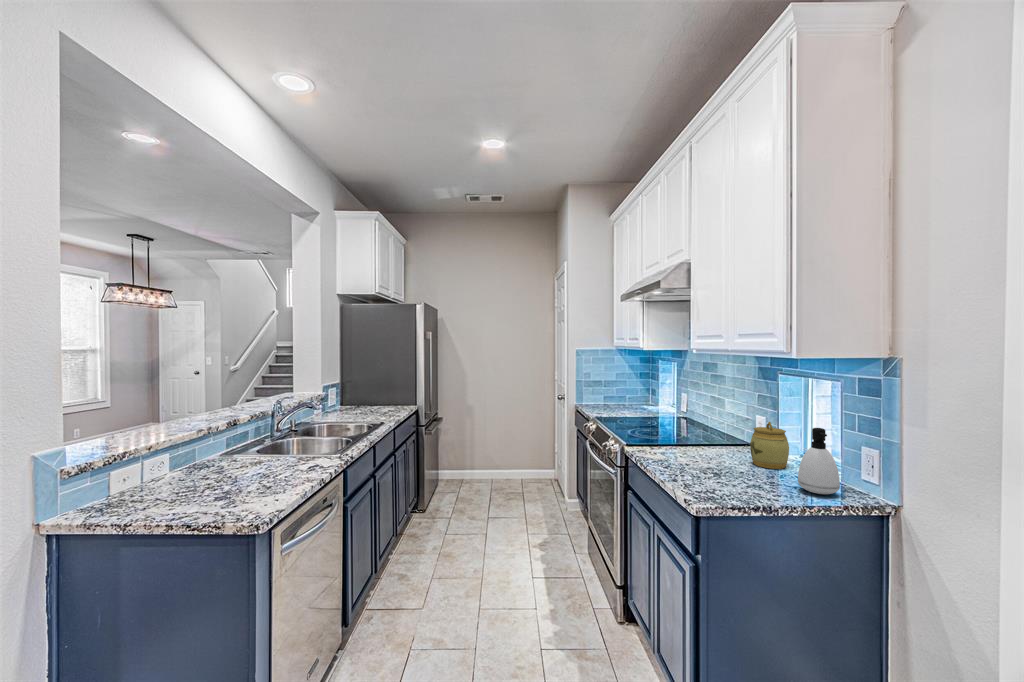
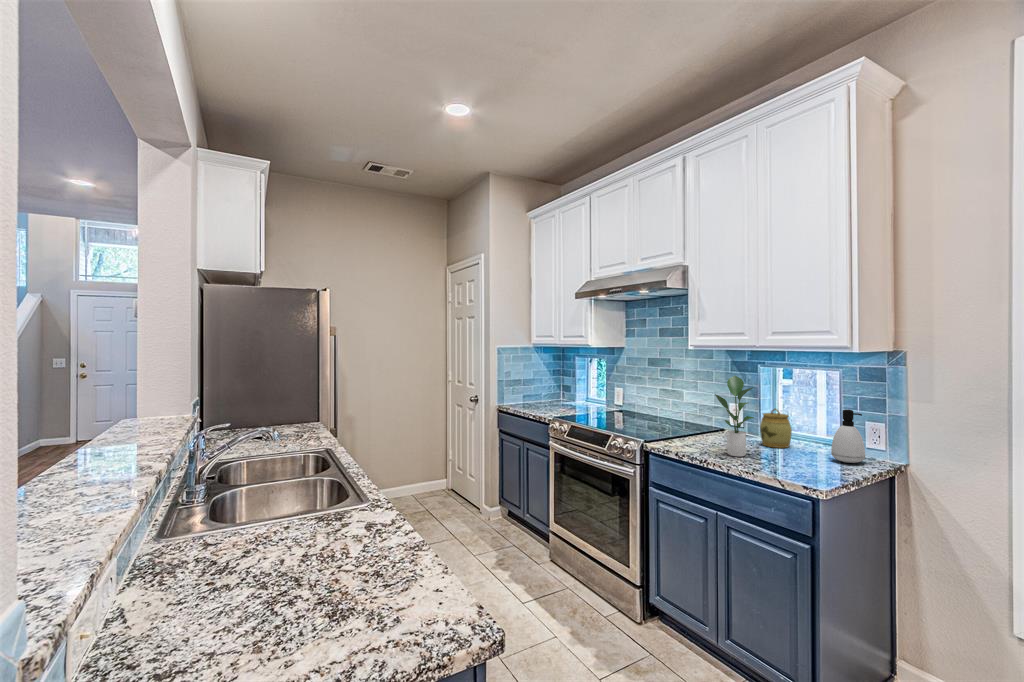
potted plant: none [672,381,719,470] -> present [715,376,754,457]

